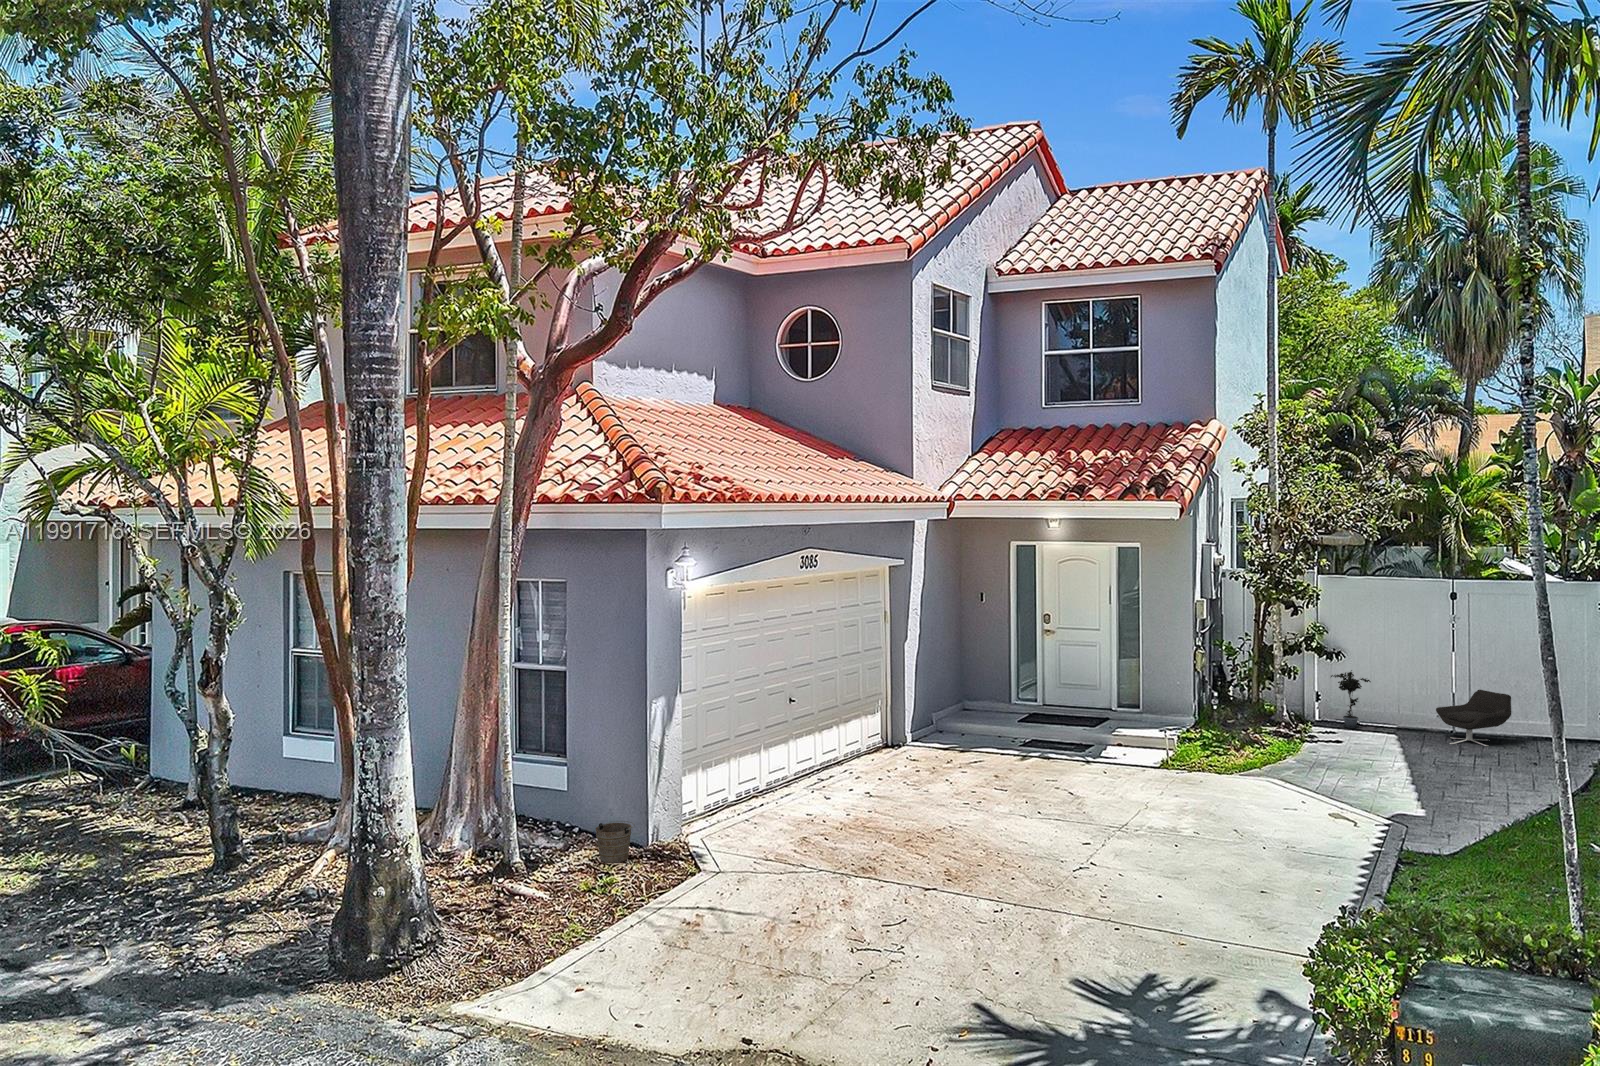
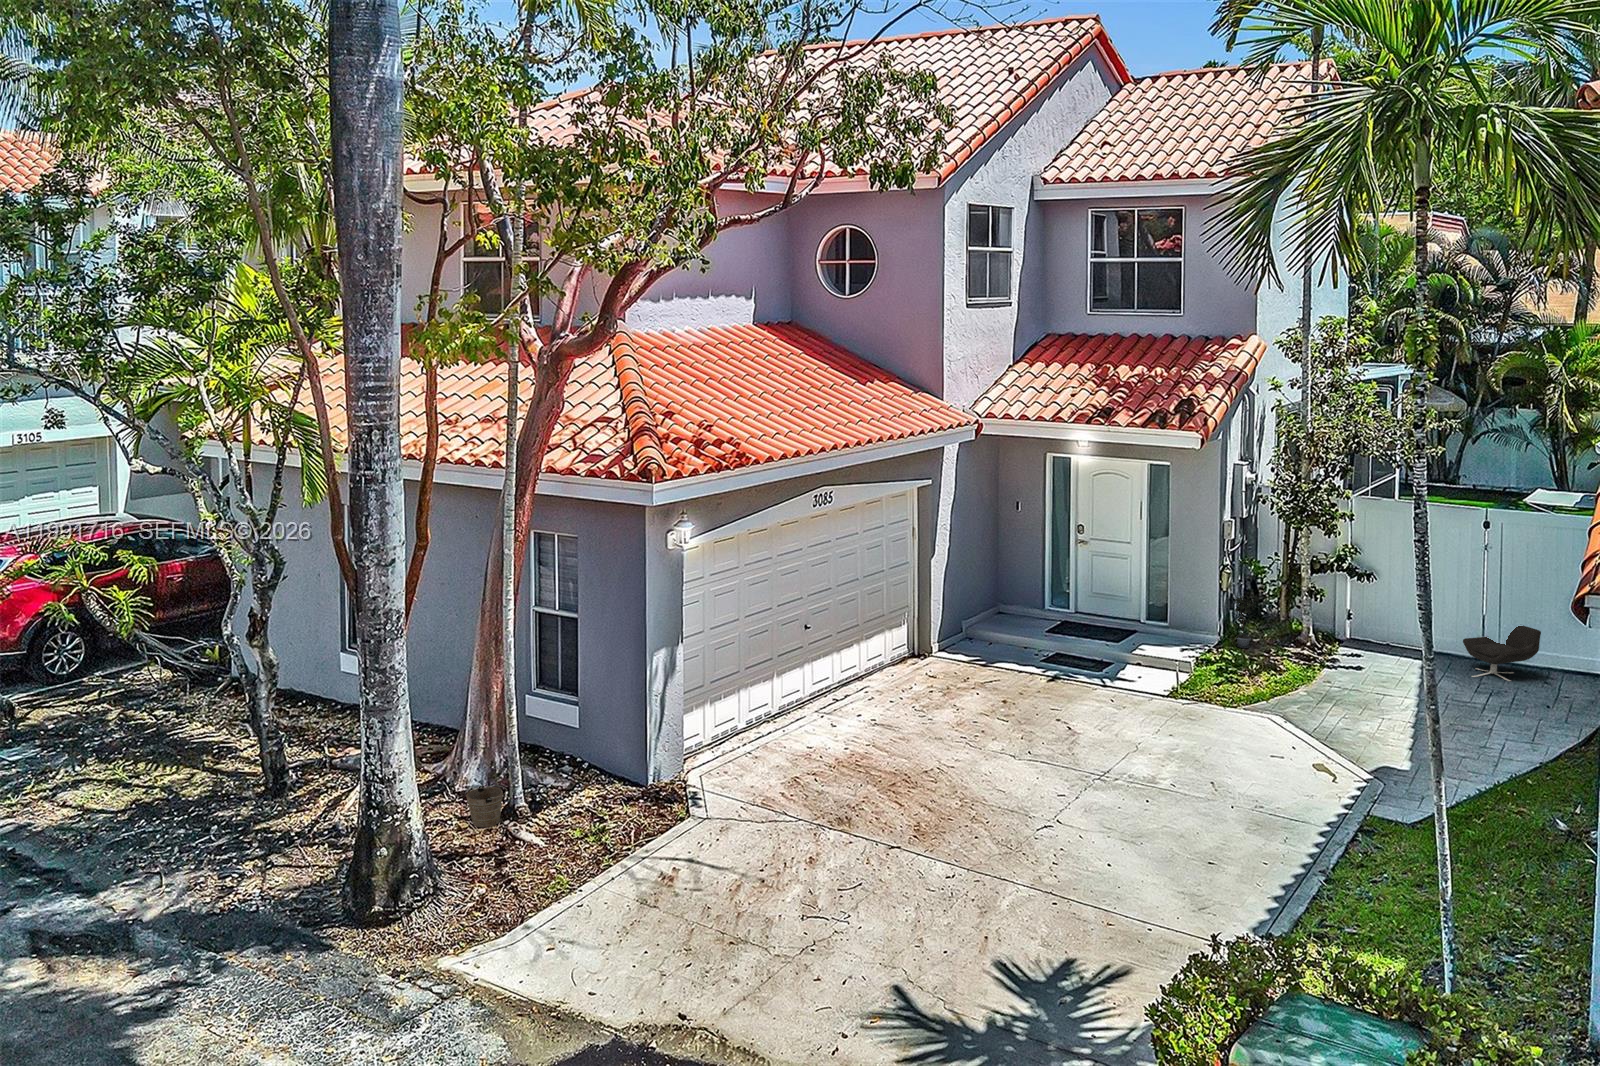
potted plant: present [1331,670,1371,728] -> present [1232,592,1259,648]
bucket: present [596,821,634,863] -> present [466,786,507,827]

